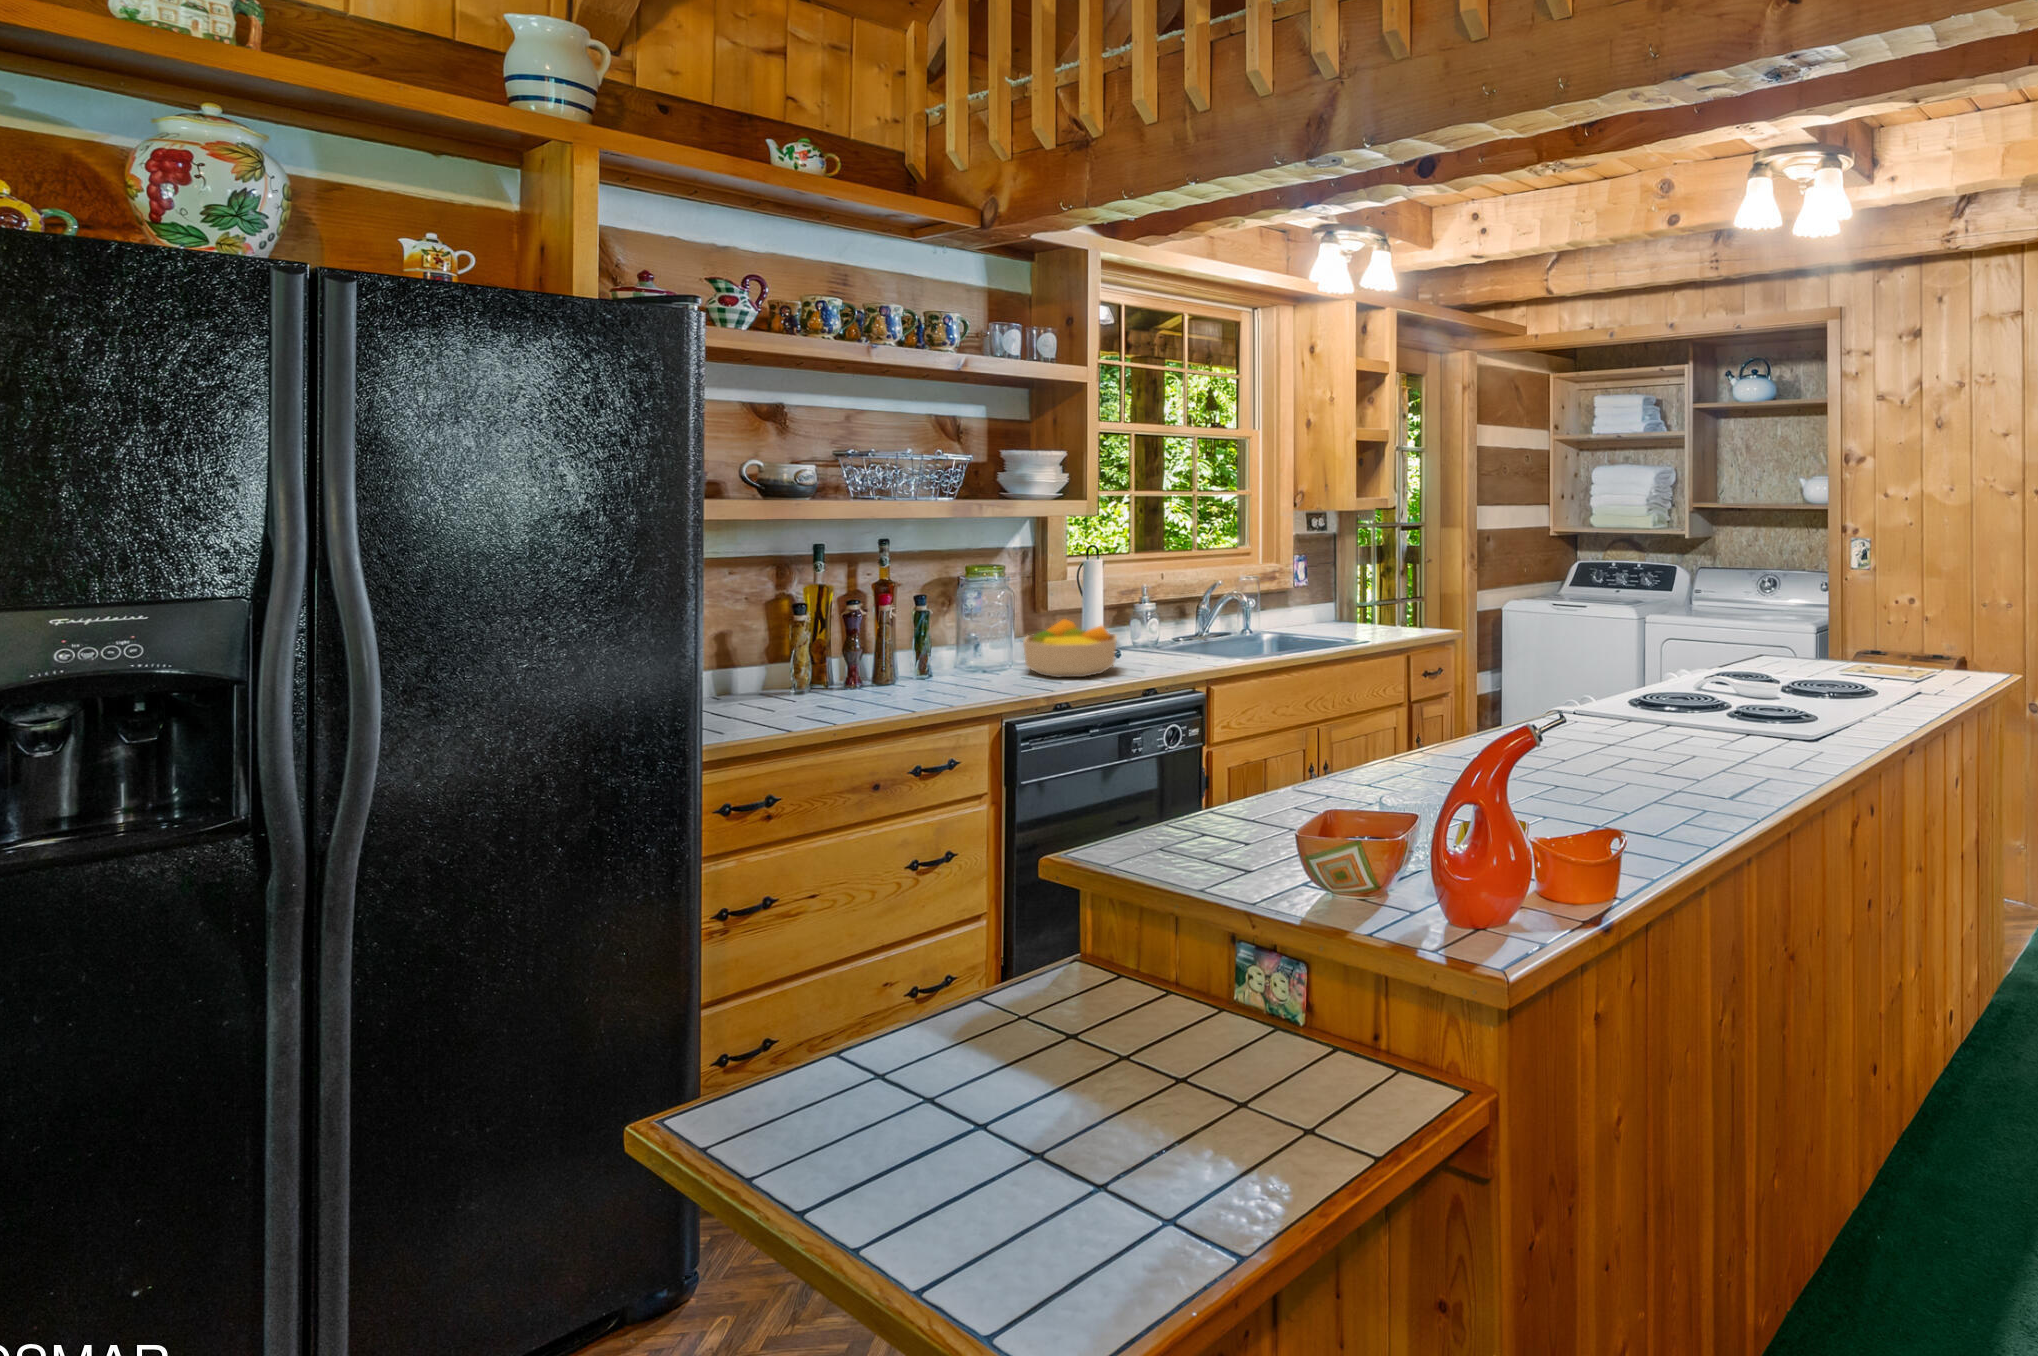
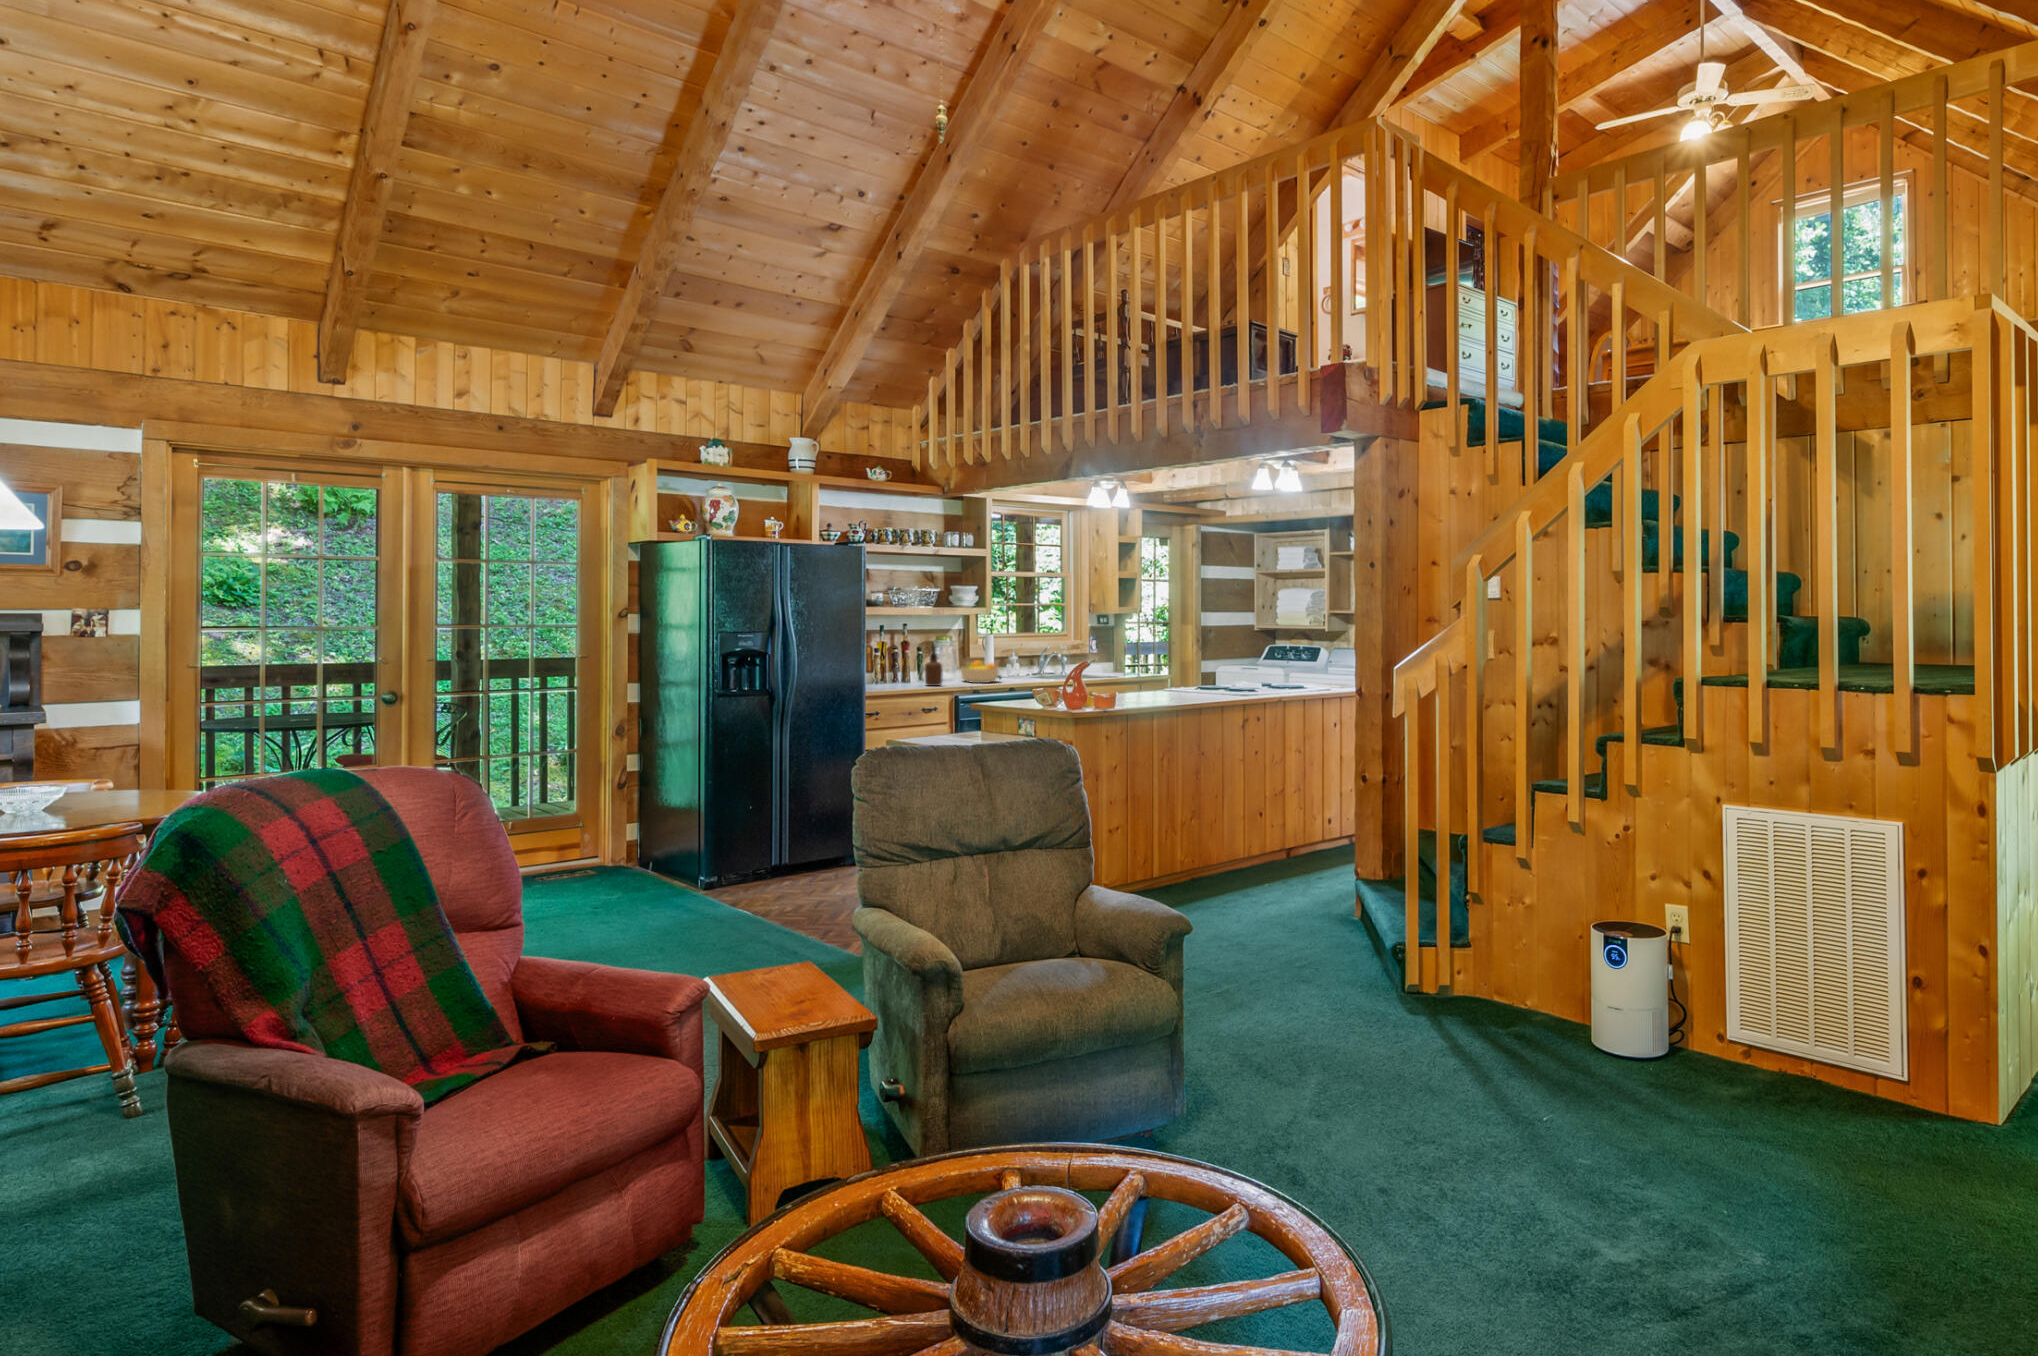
soap dispenser: none [924,594,972,701] -> present [925,646,942,686]

